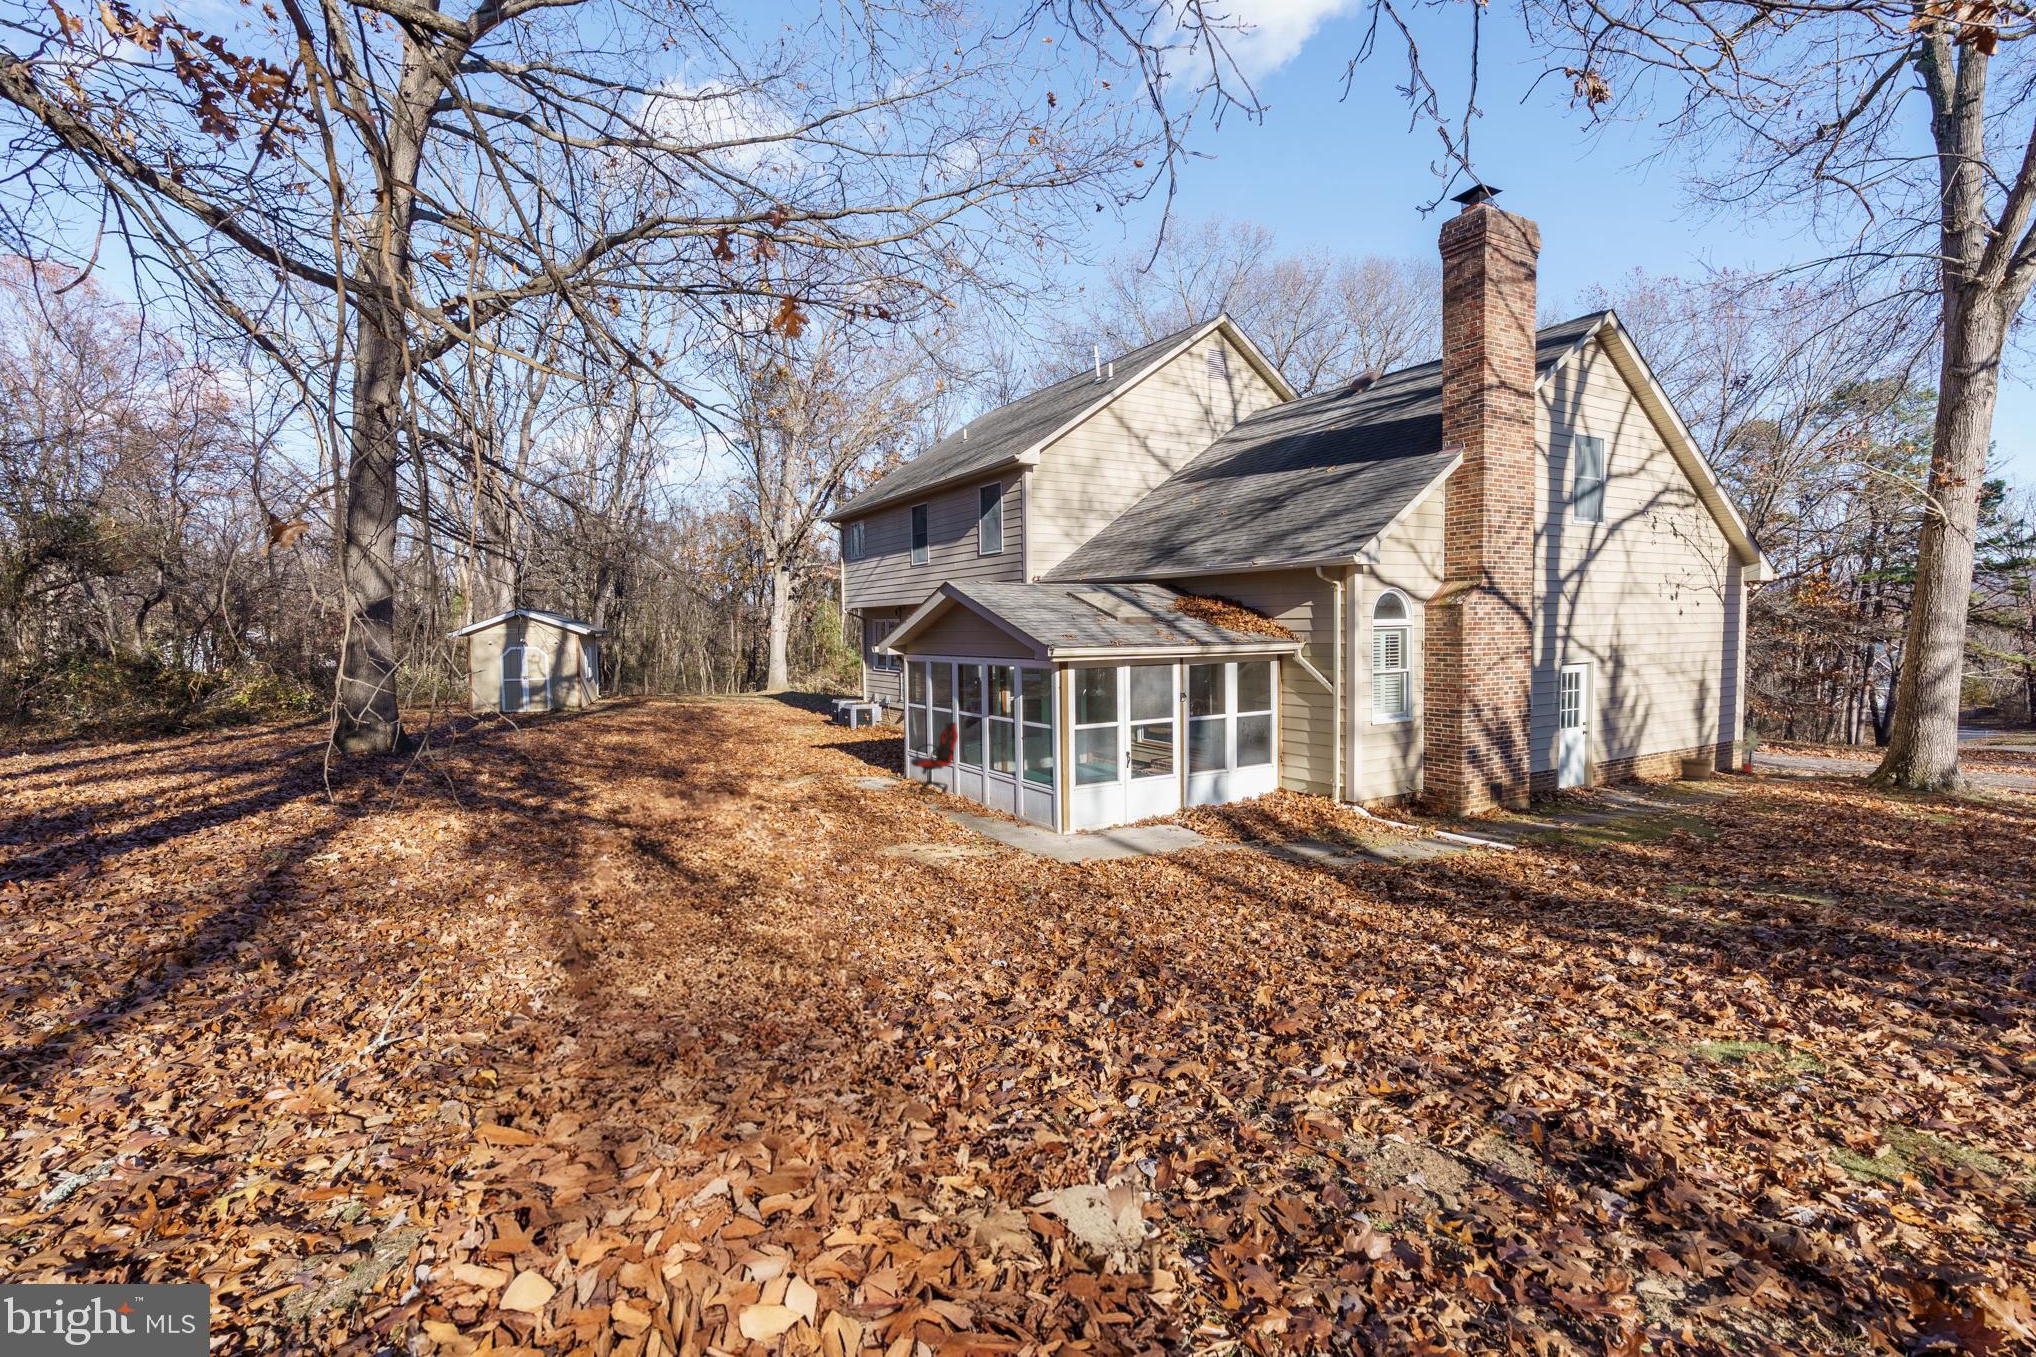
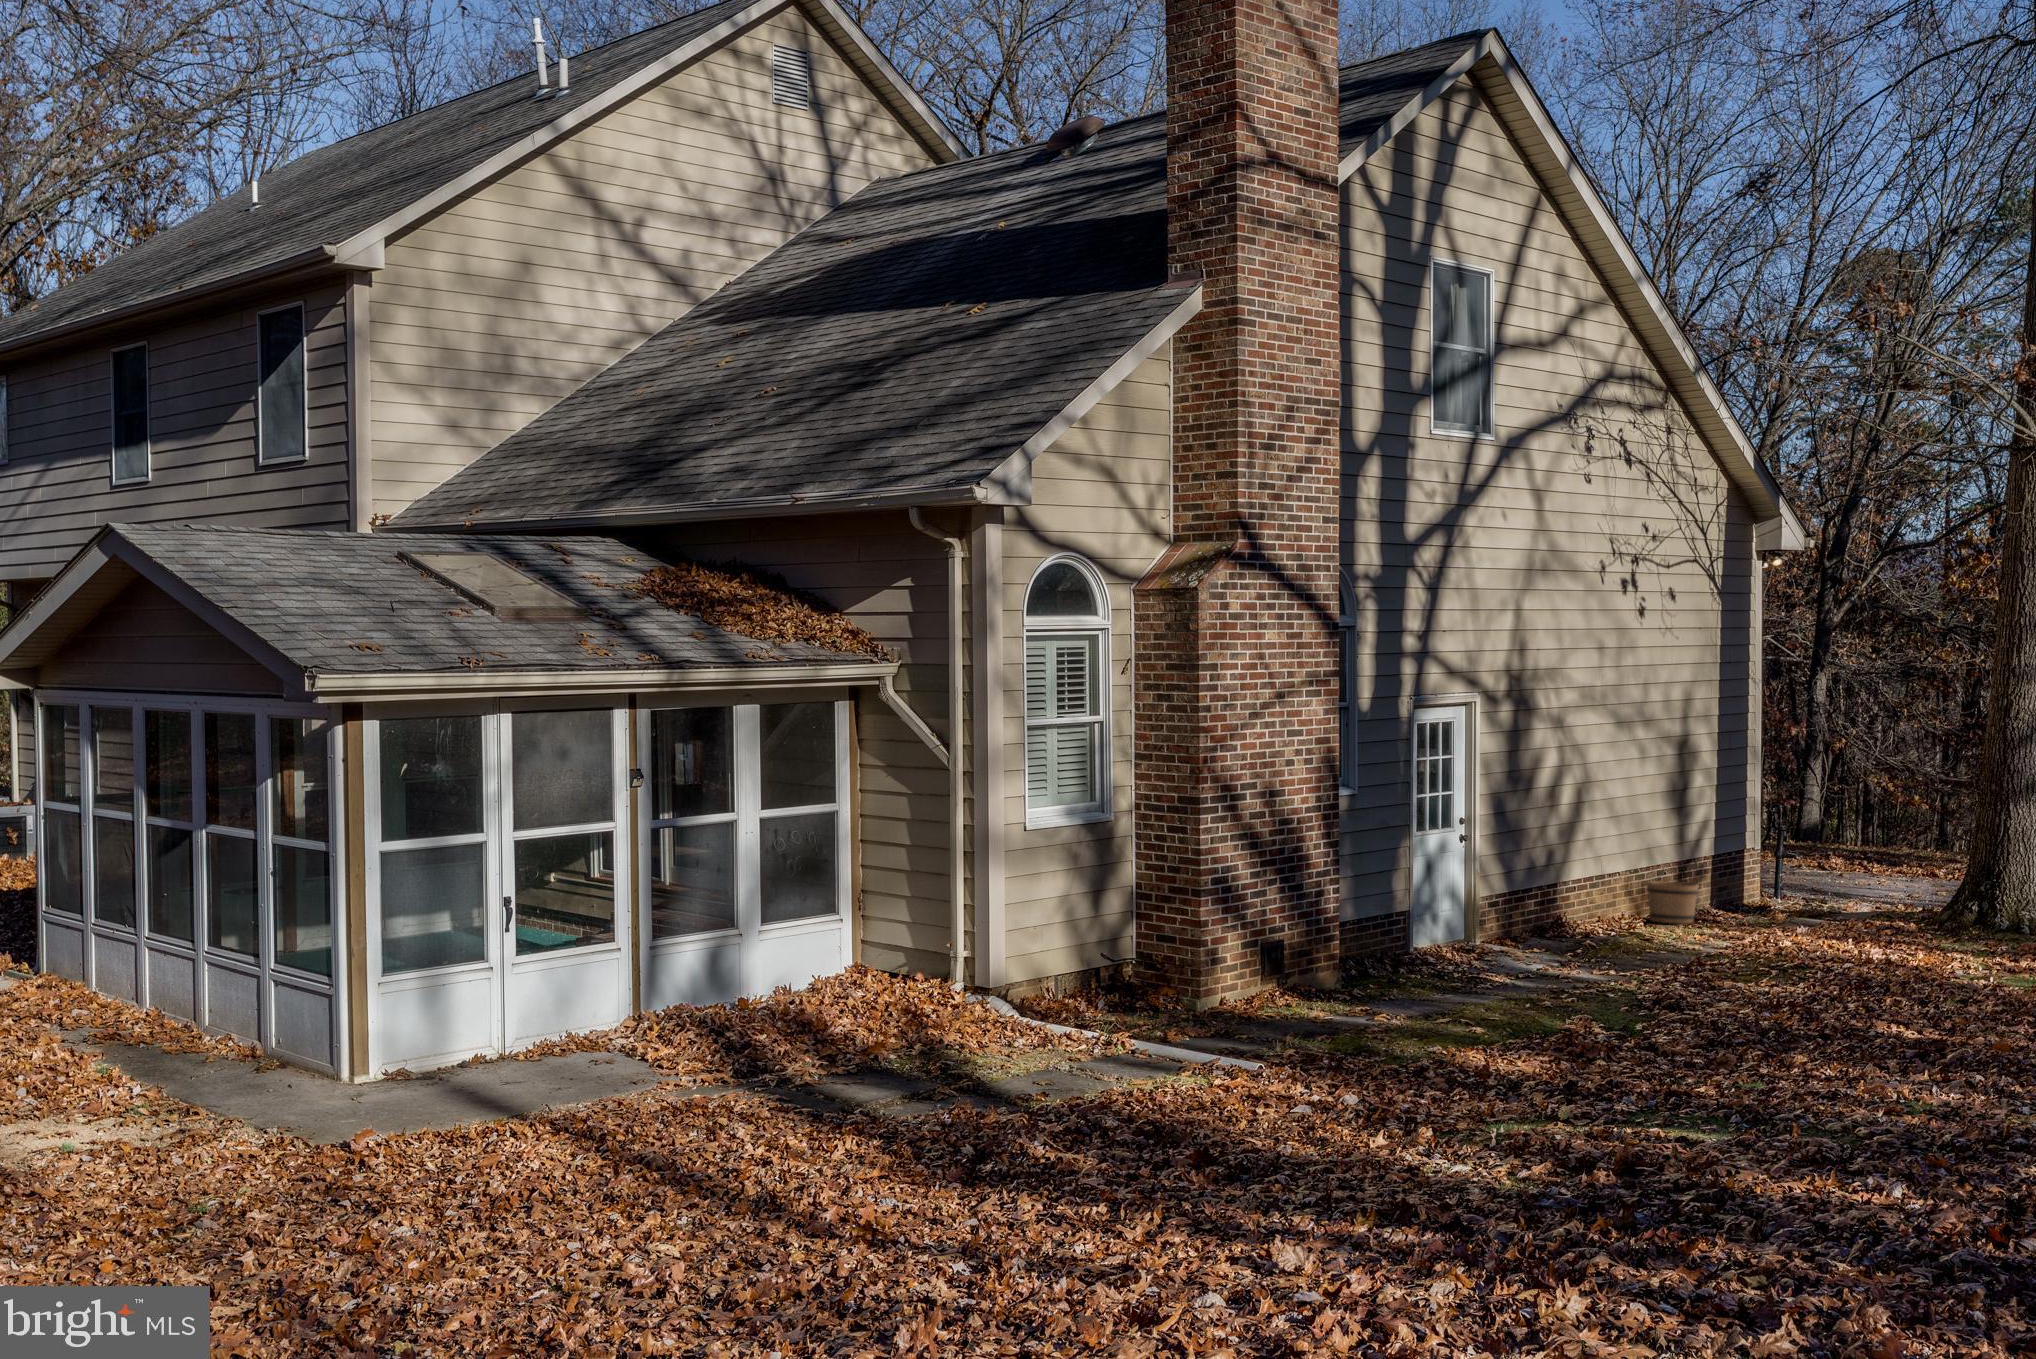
chair: present [908,722,958,794] -> none [23,839,148,1008]
potted tree: present [1733,729,1760,772] -> none [1740,820,1790,906]

